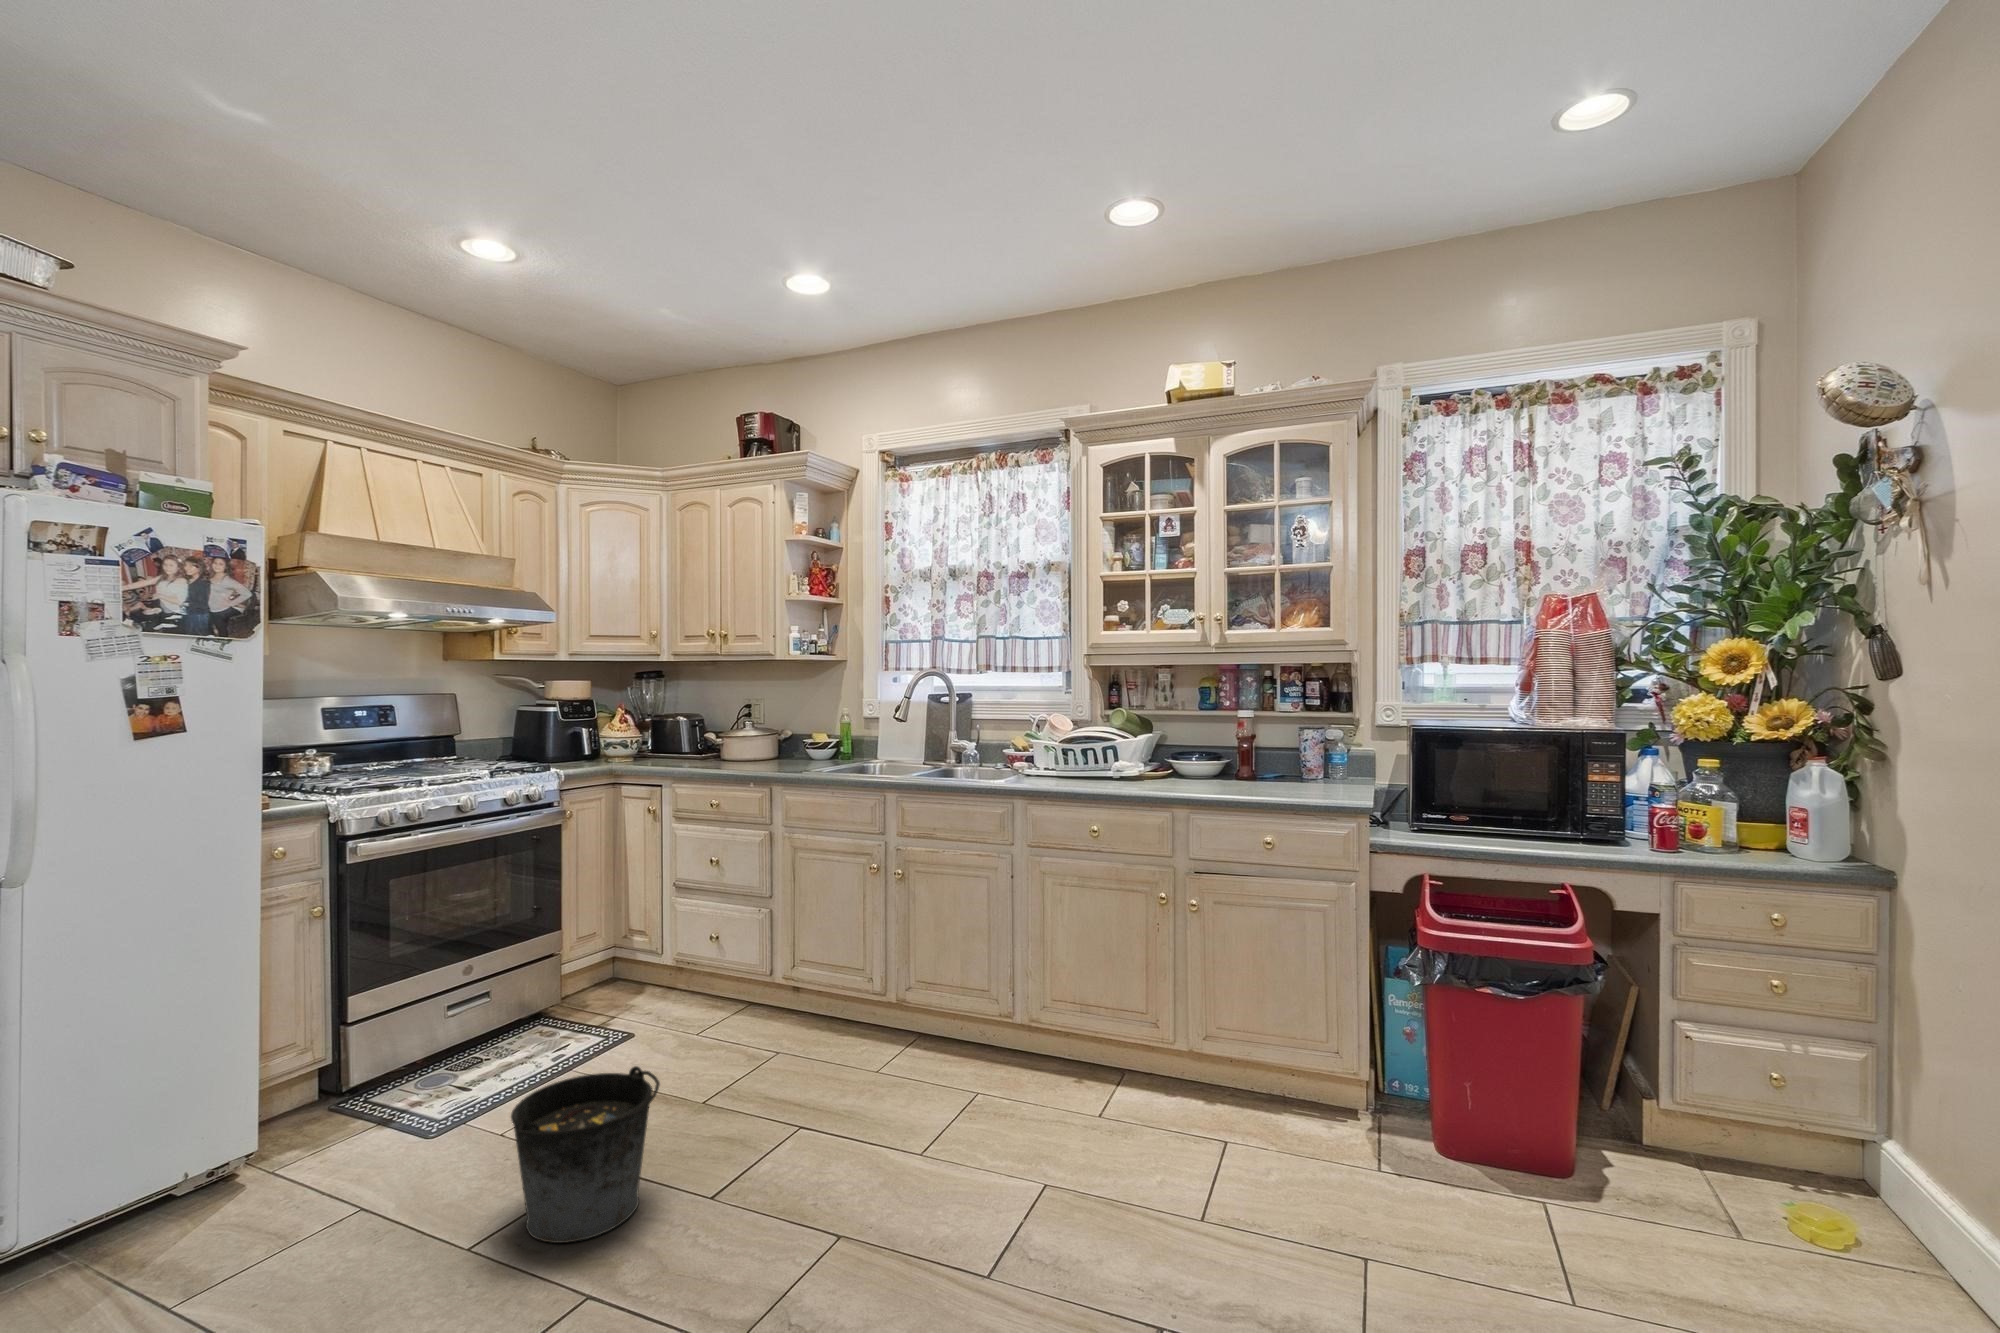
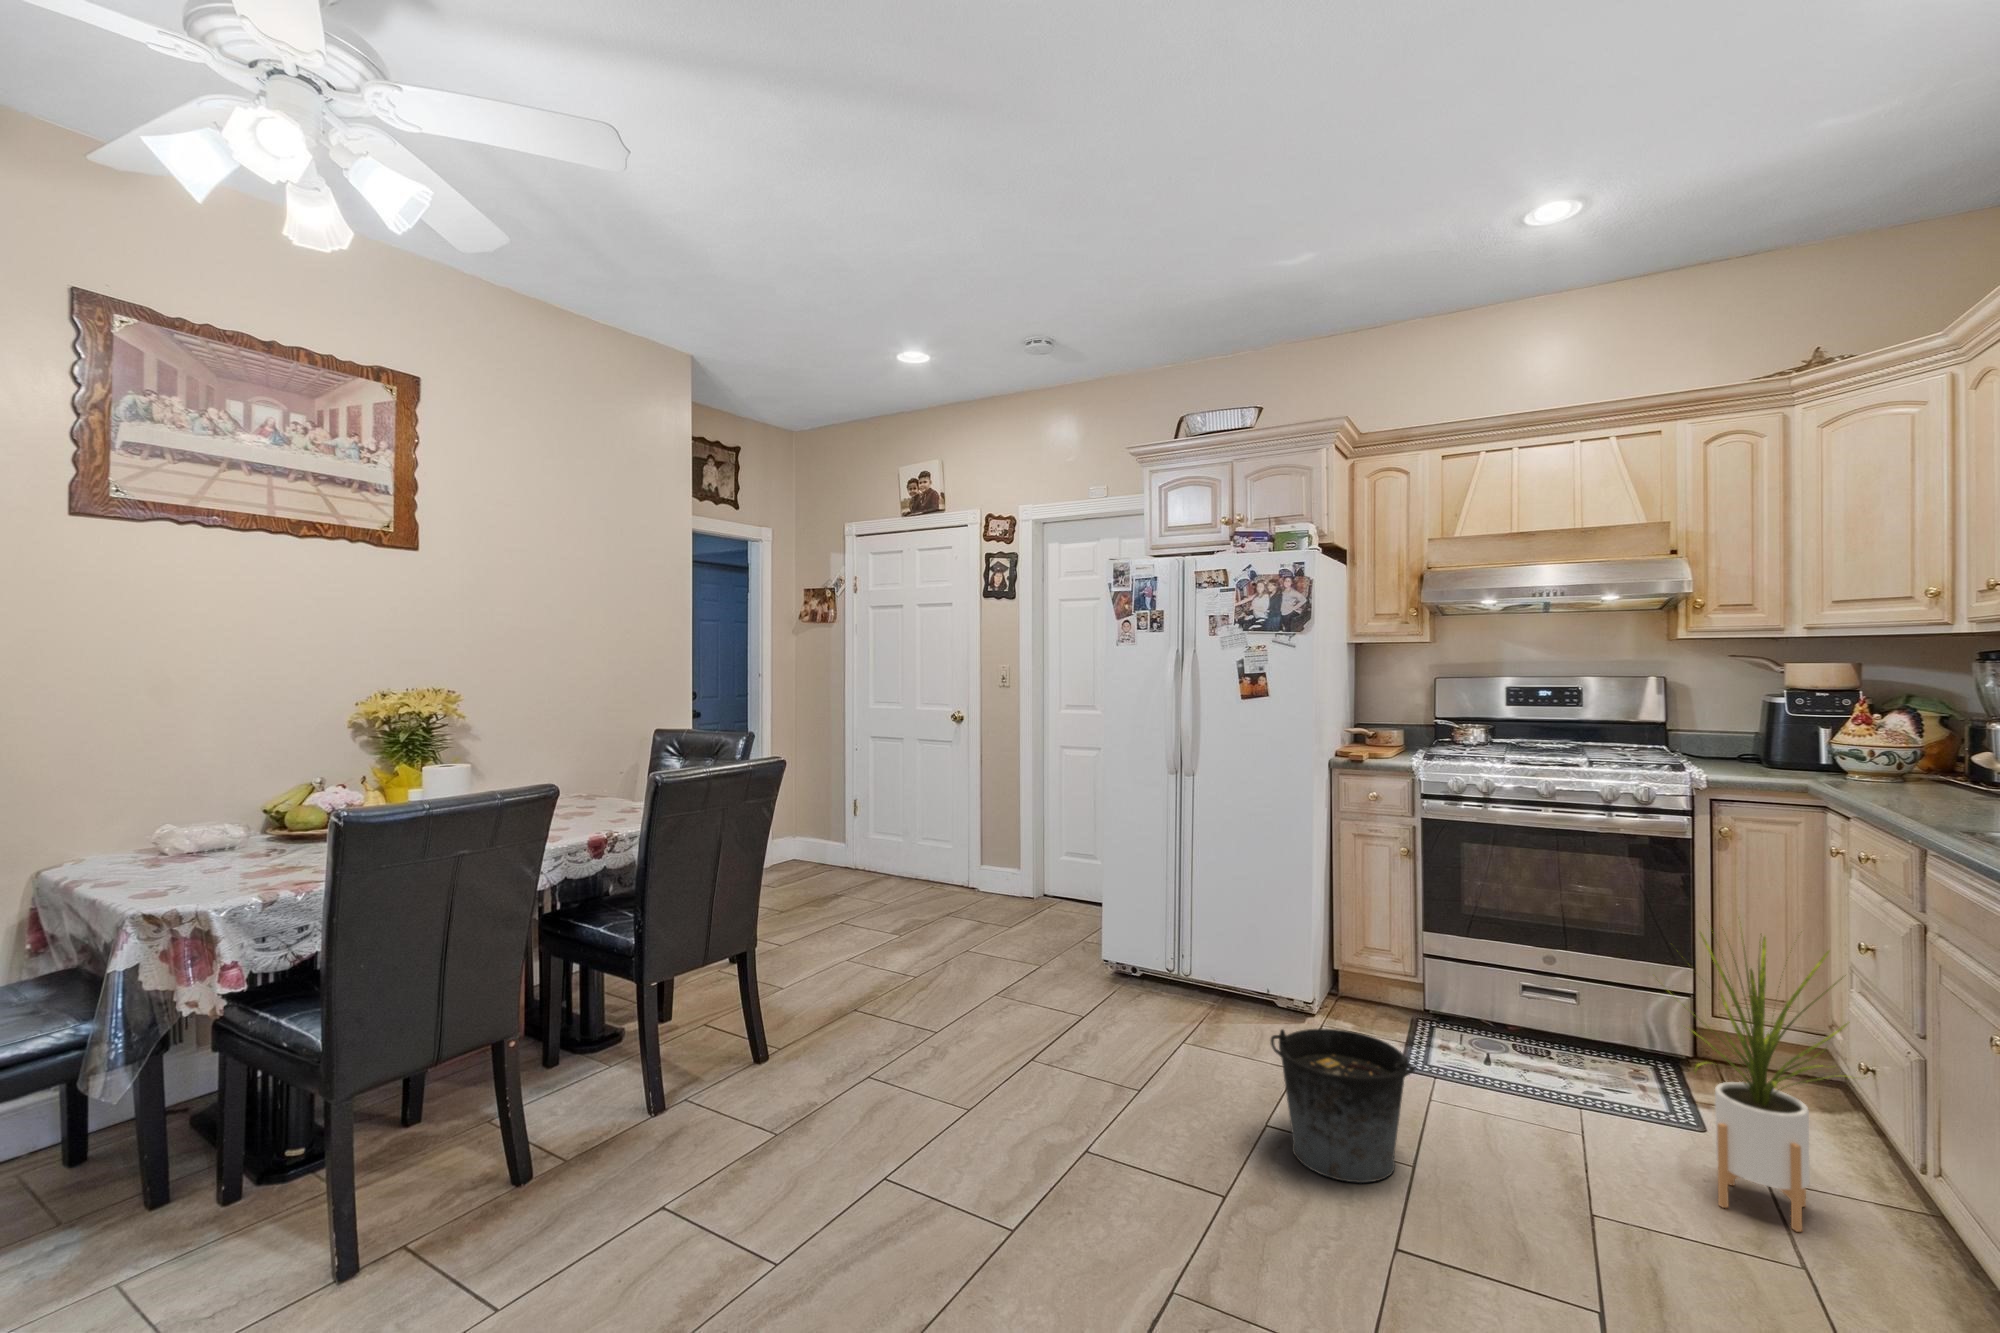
house plant: none [694,857,800,1066] -> present [1692,920,1848,1232]

